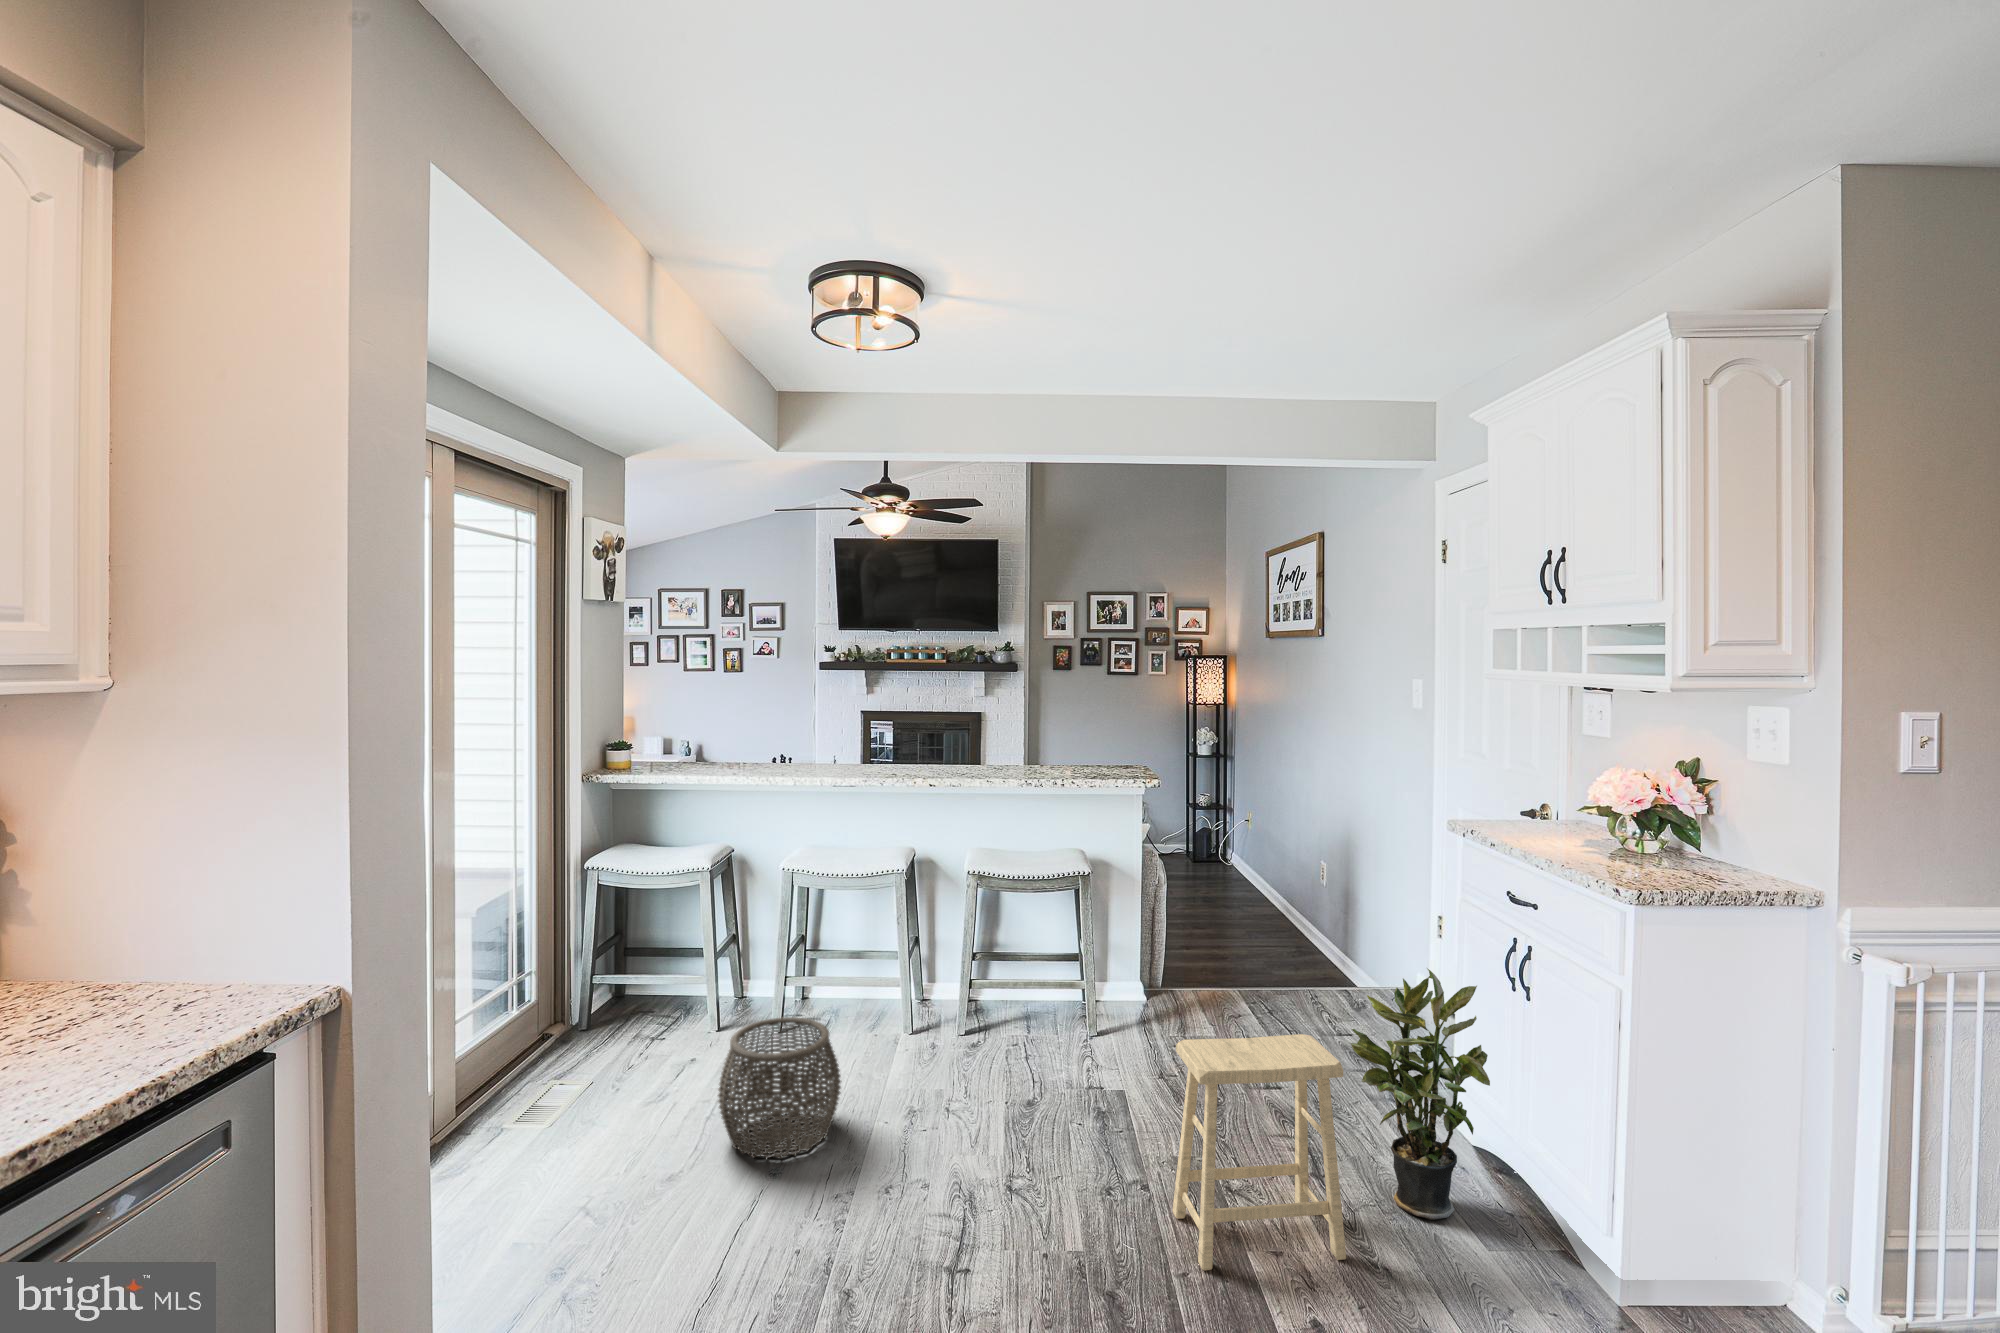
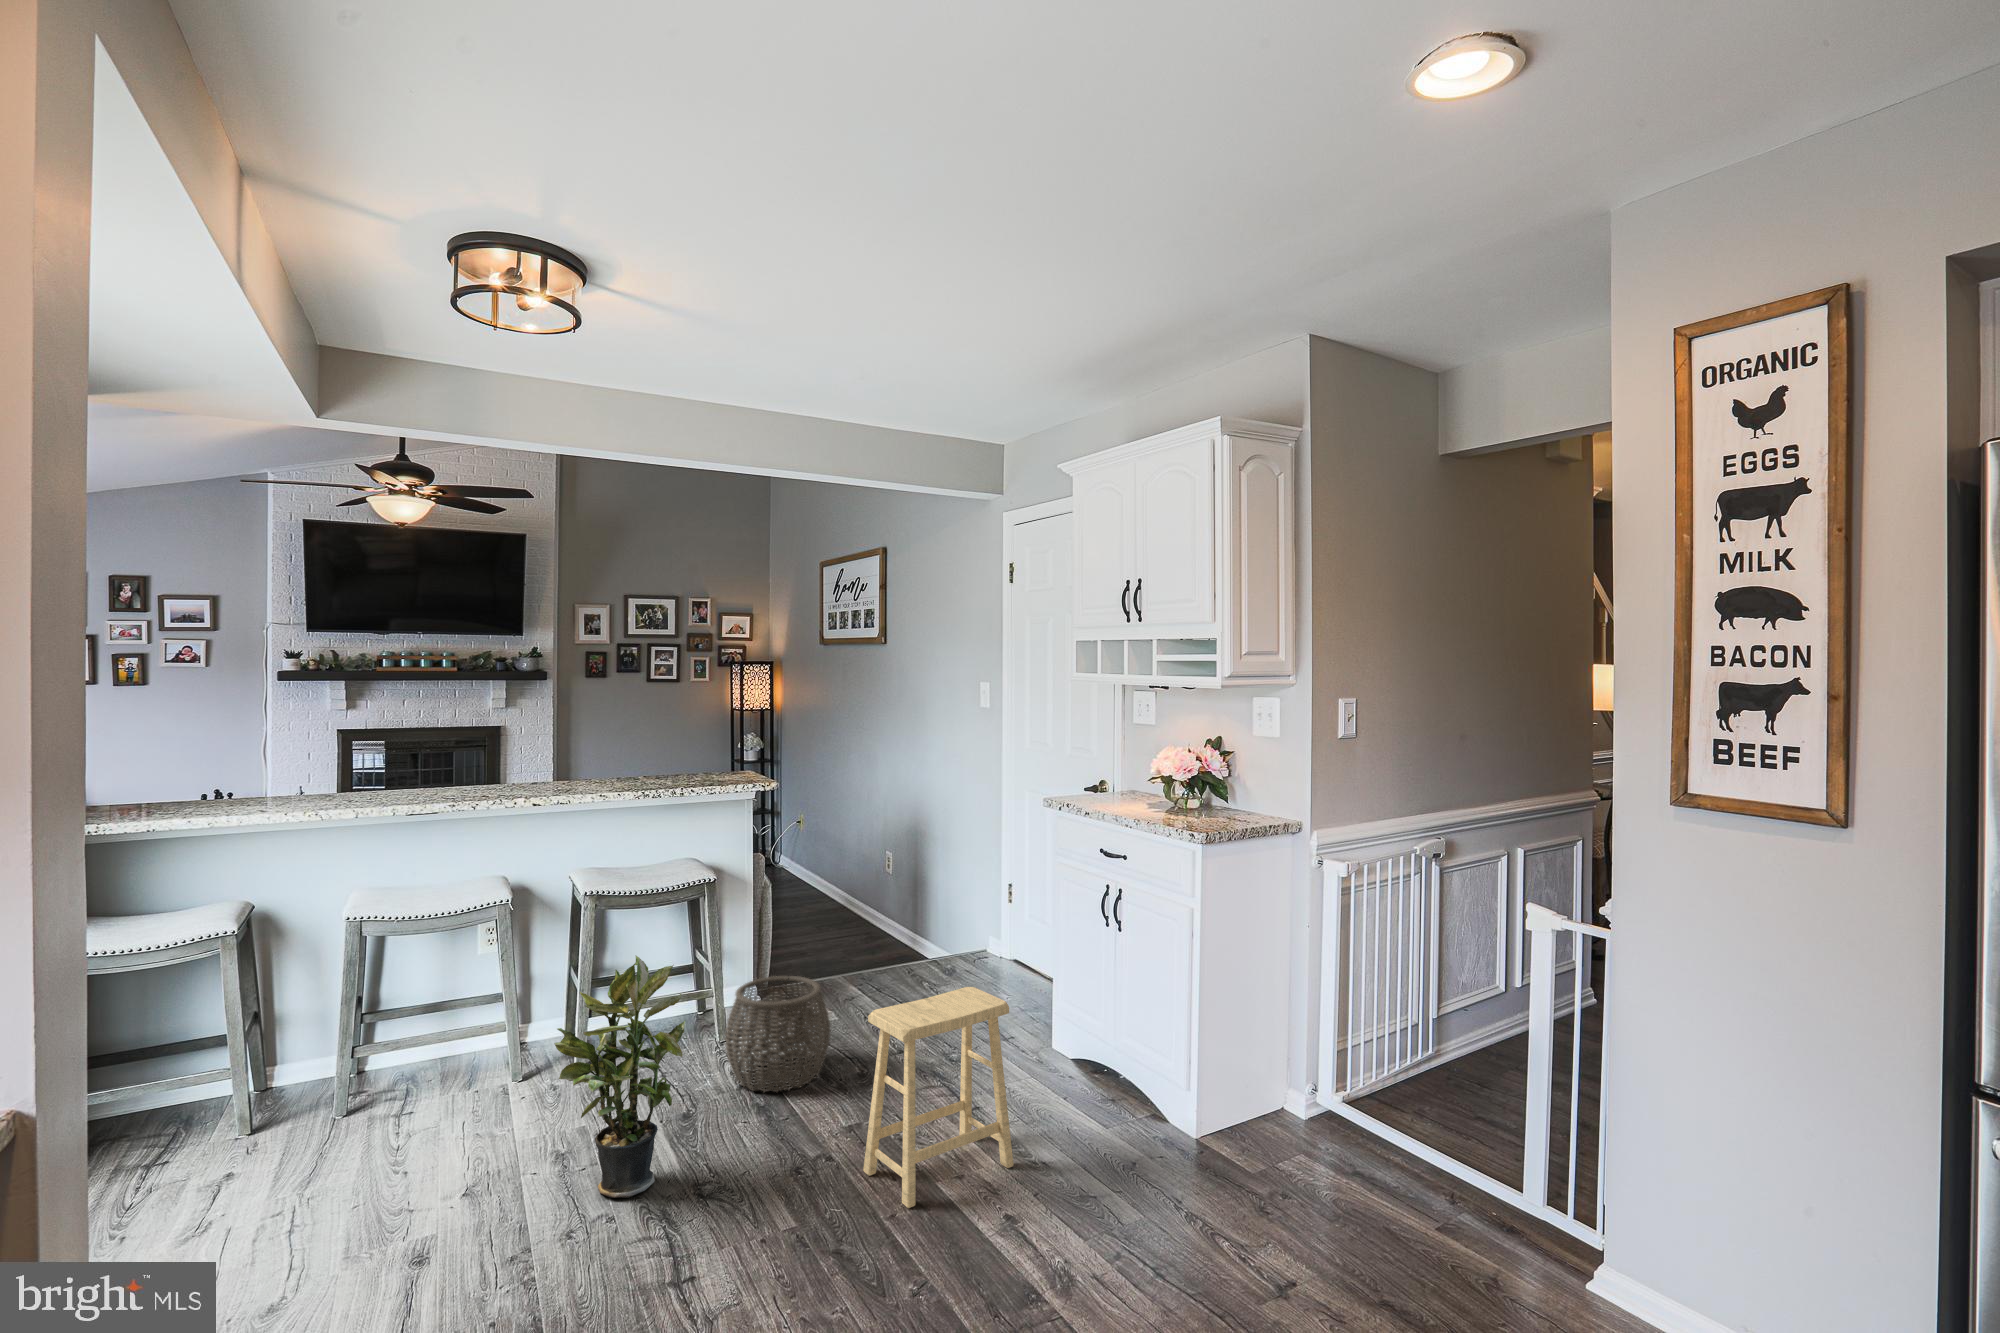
potted plant: present [1351,969,1490,1220] -> present [554,956,685,1198]
woven basket: present [718,1017,841,1159] -> present [725,976,831,1092]

